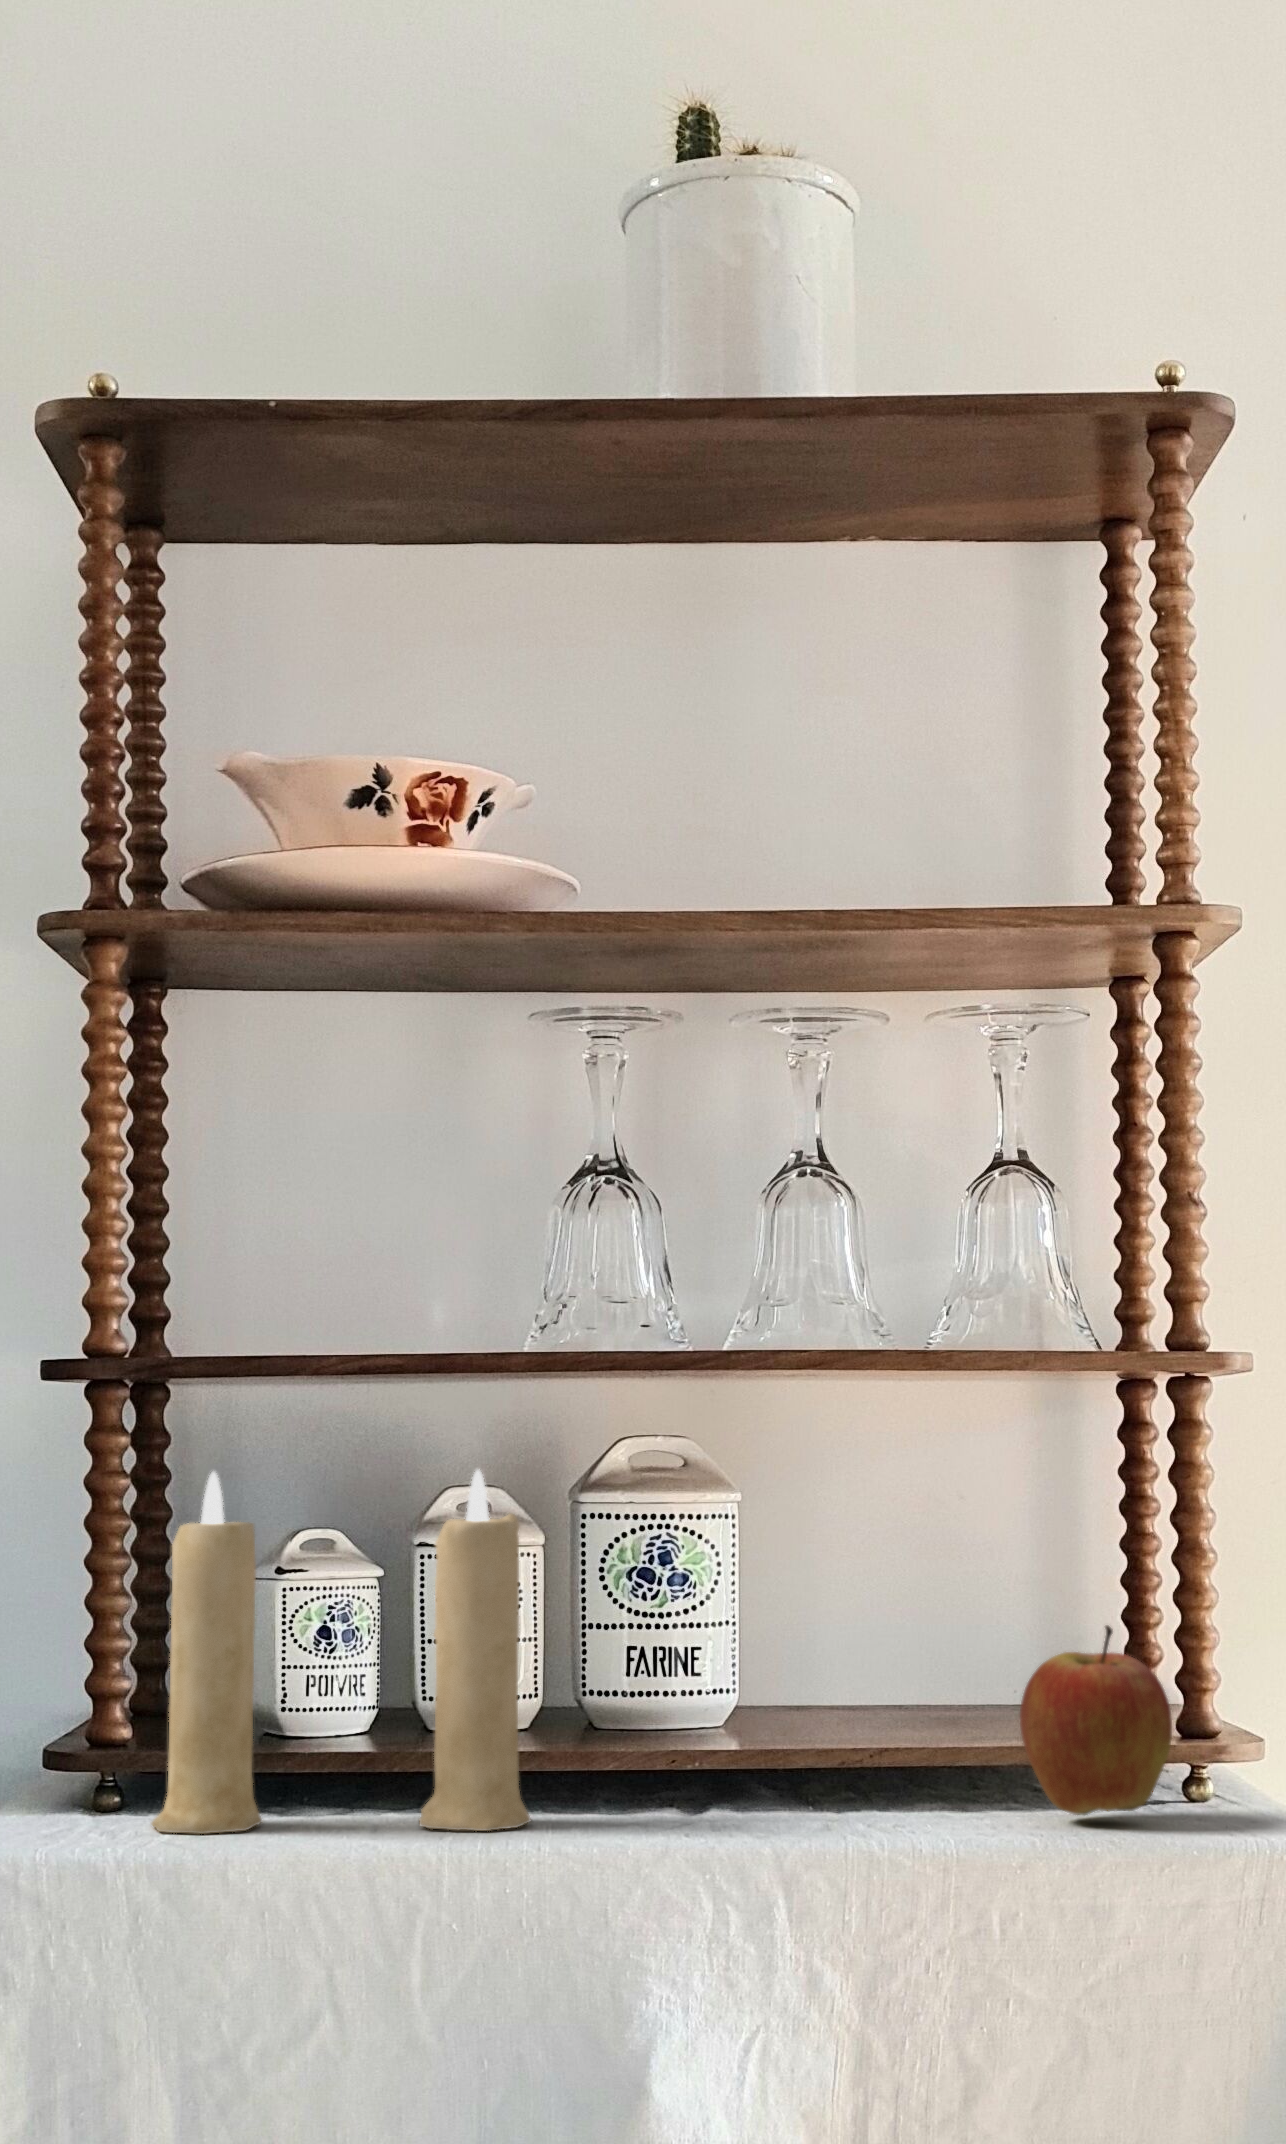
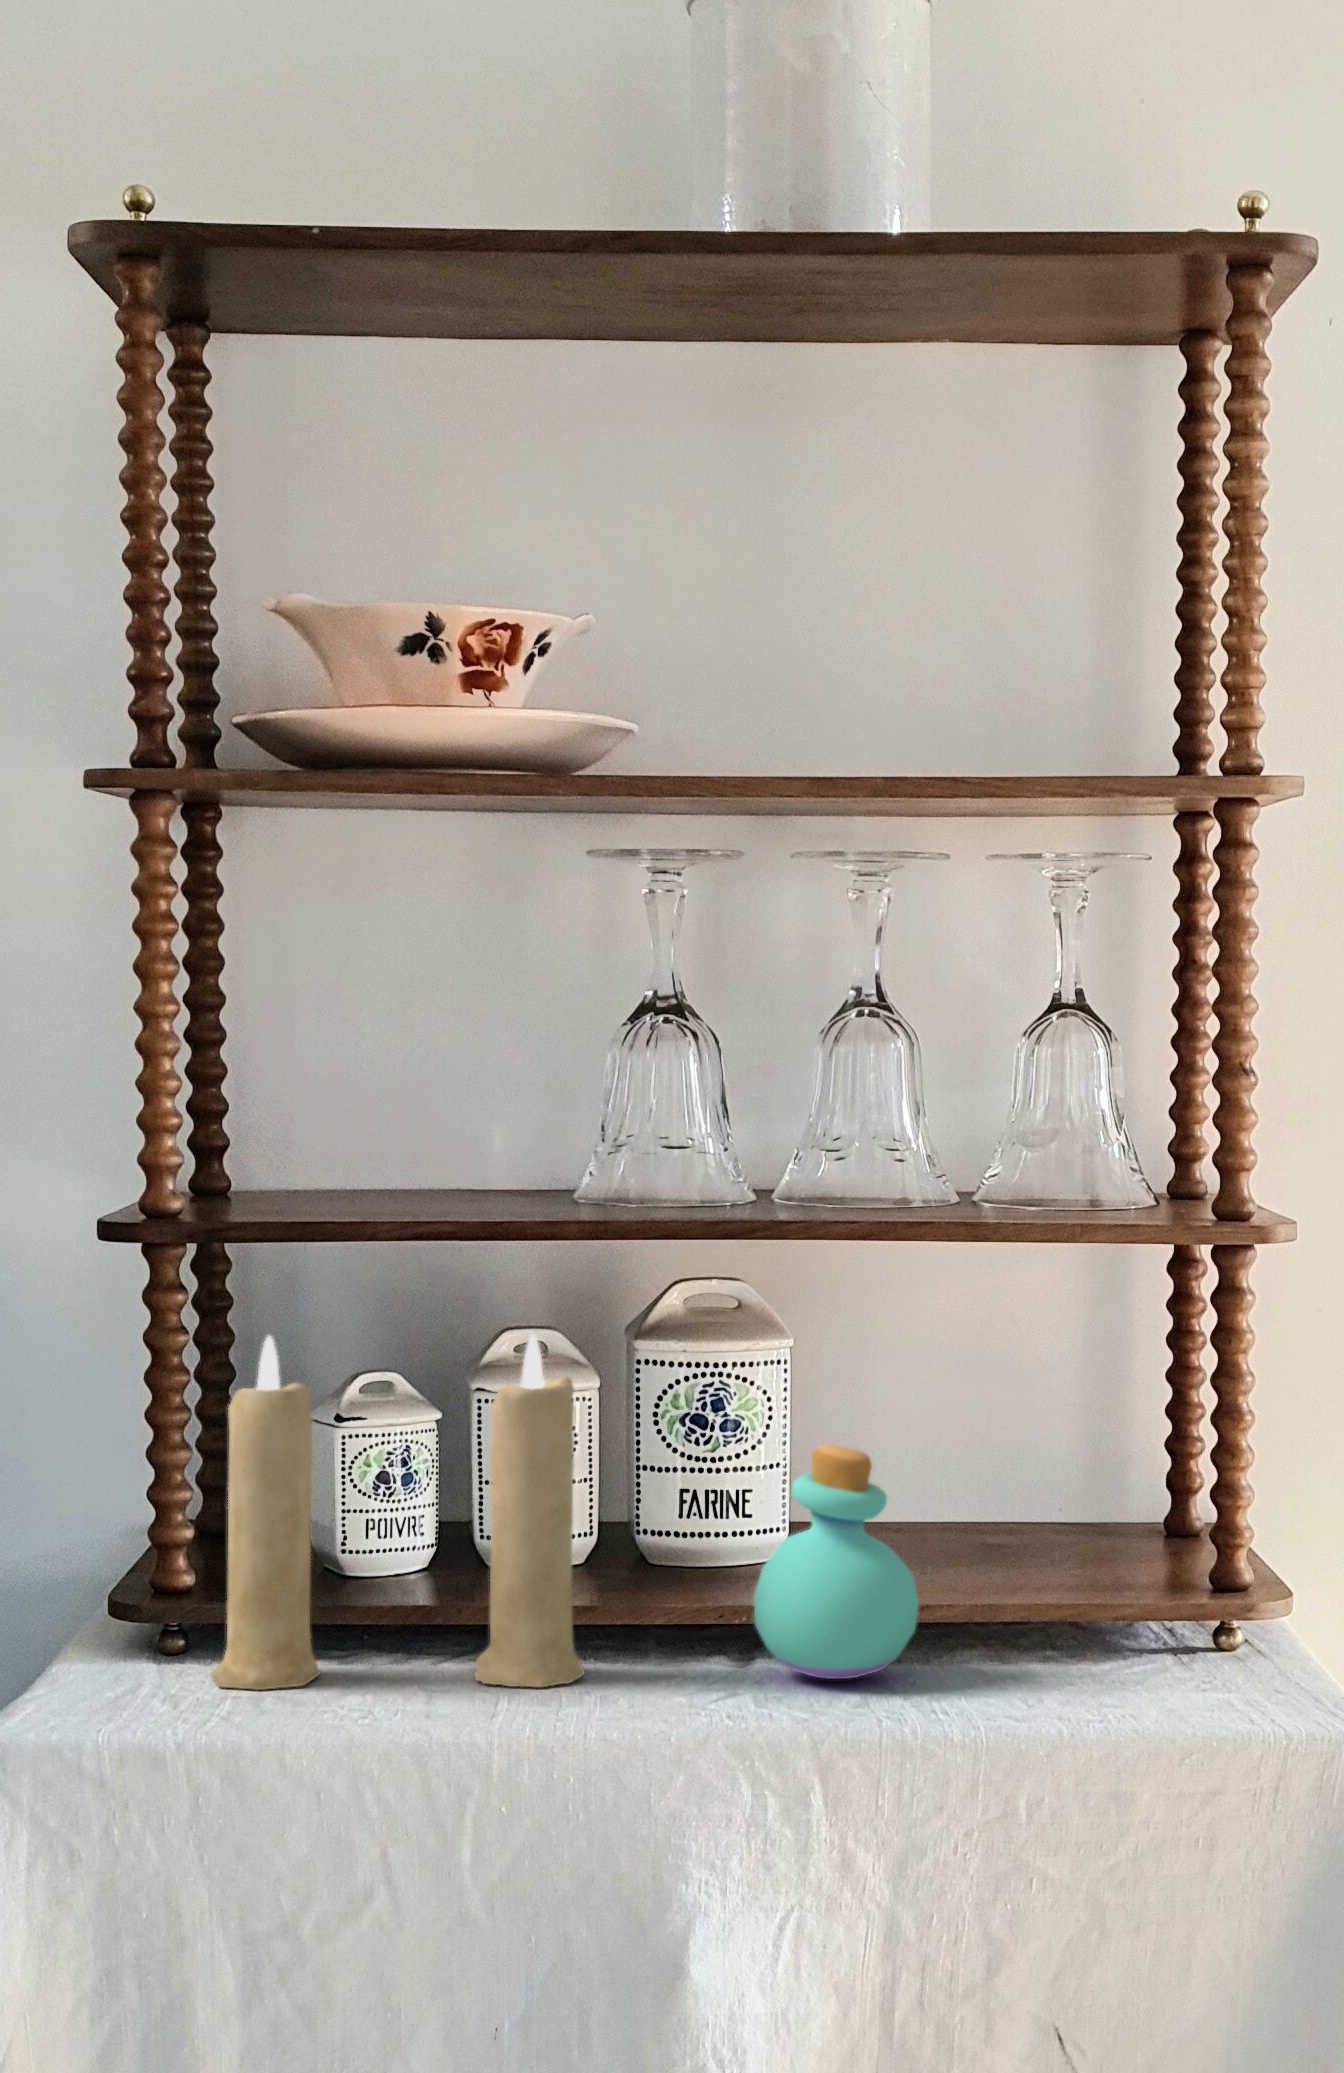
perfume bottle: none [702,1584,870,1823] -> present [754,1445,919,1679]
apple: present [1020,1625,1172,1815] -> none [1067,1490,1216,1672]

